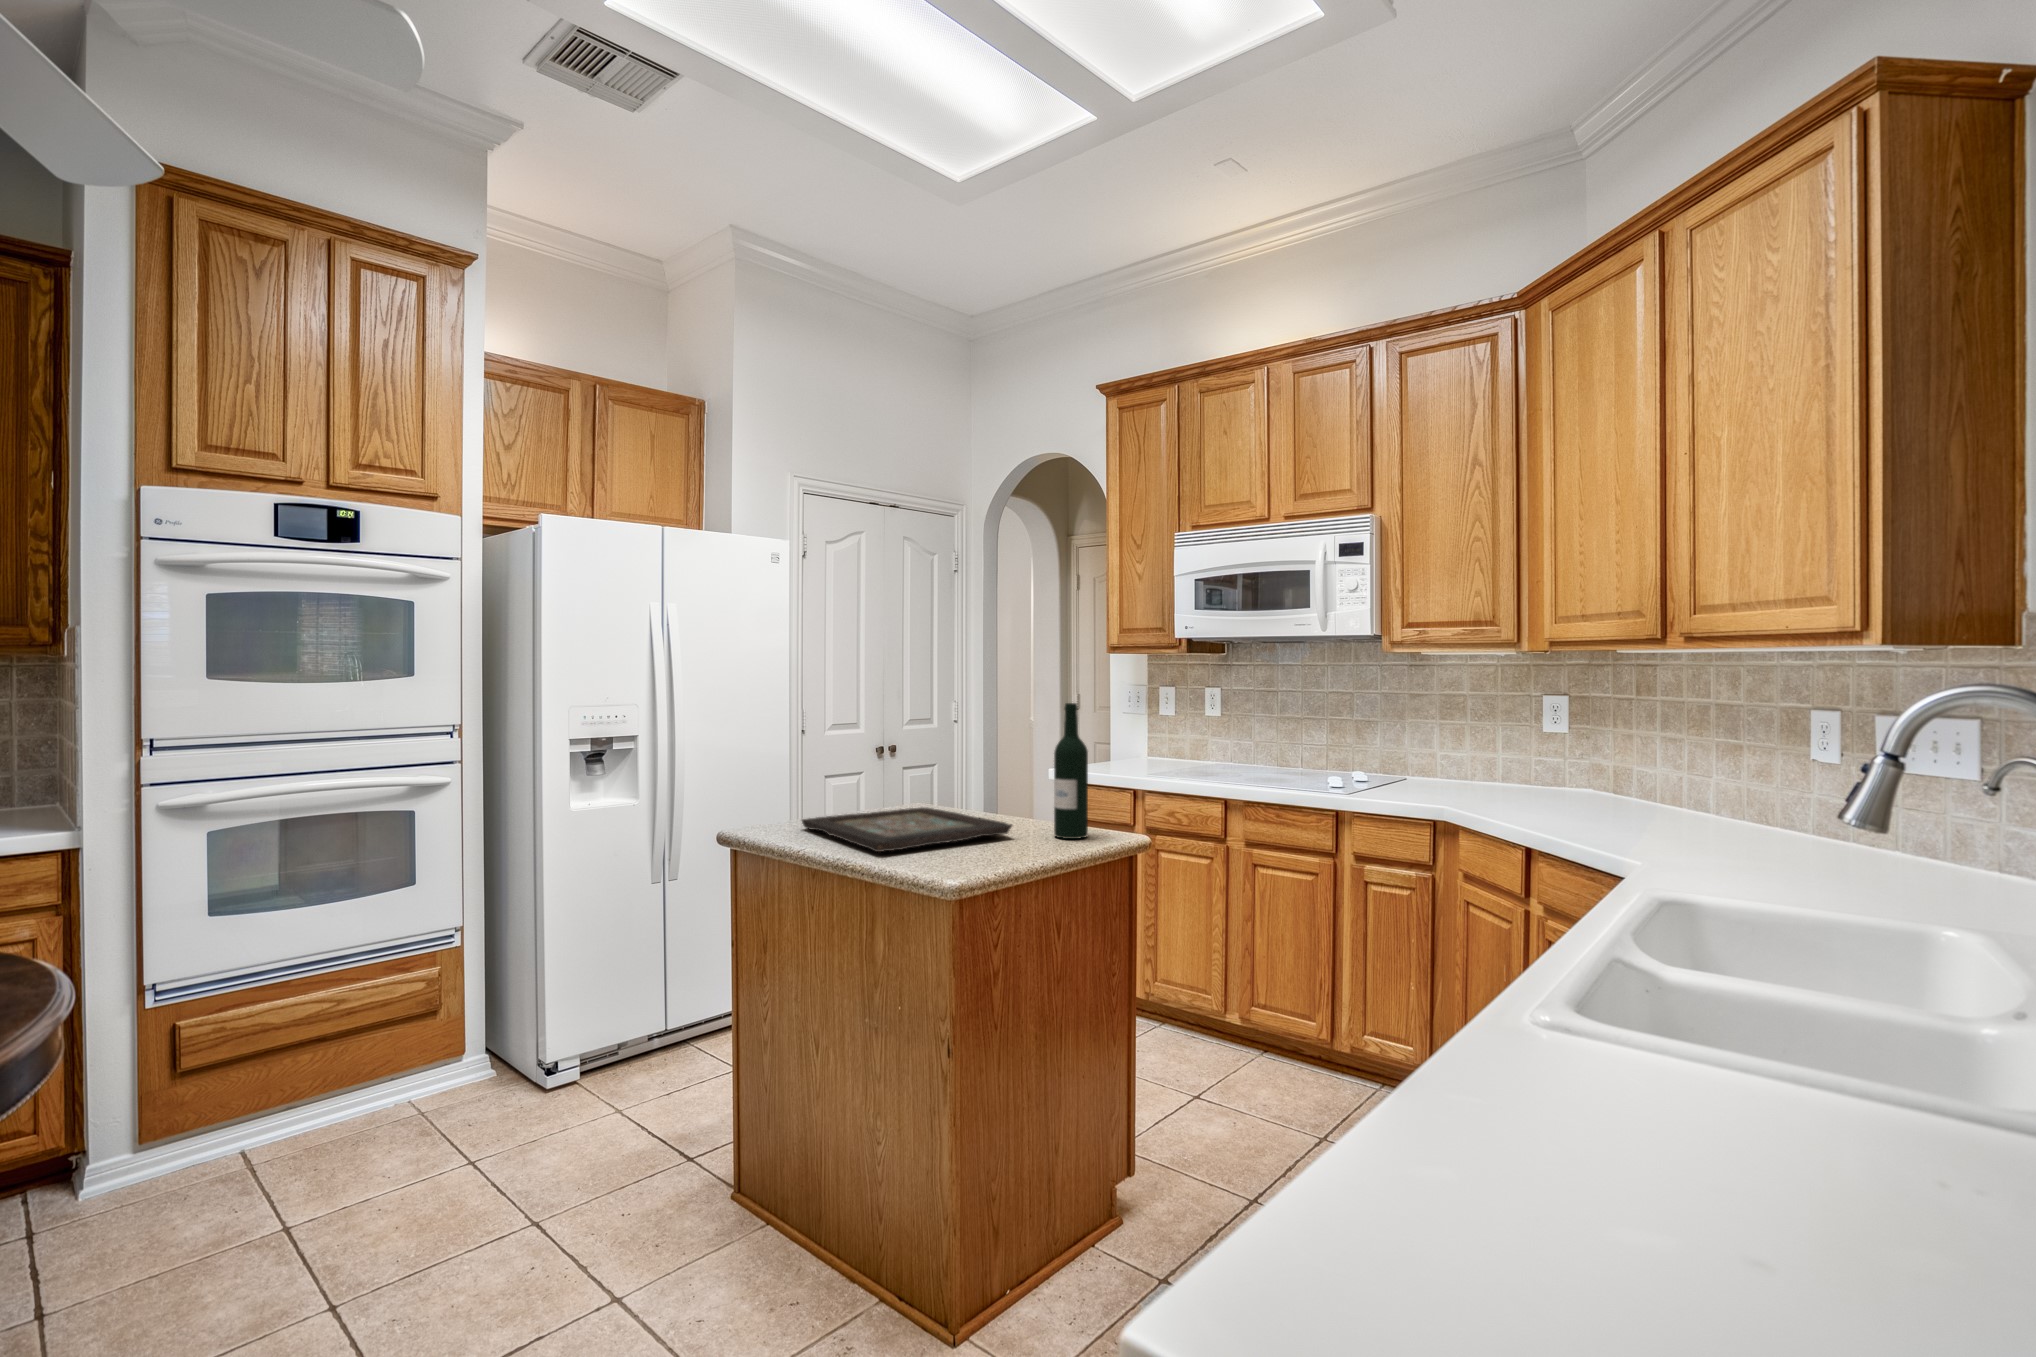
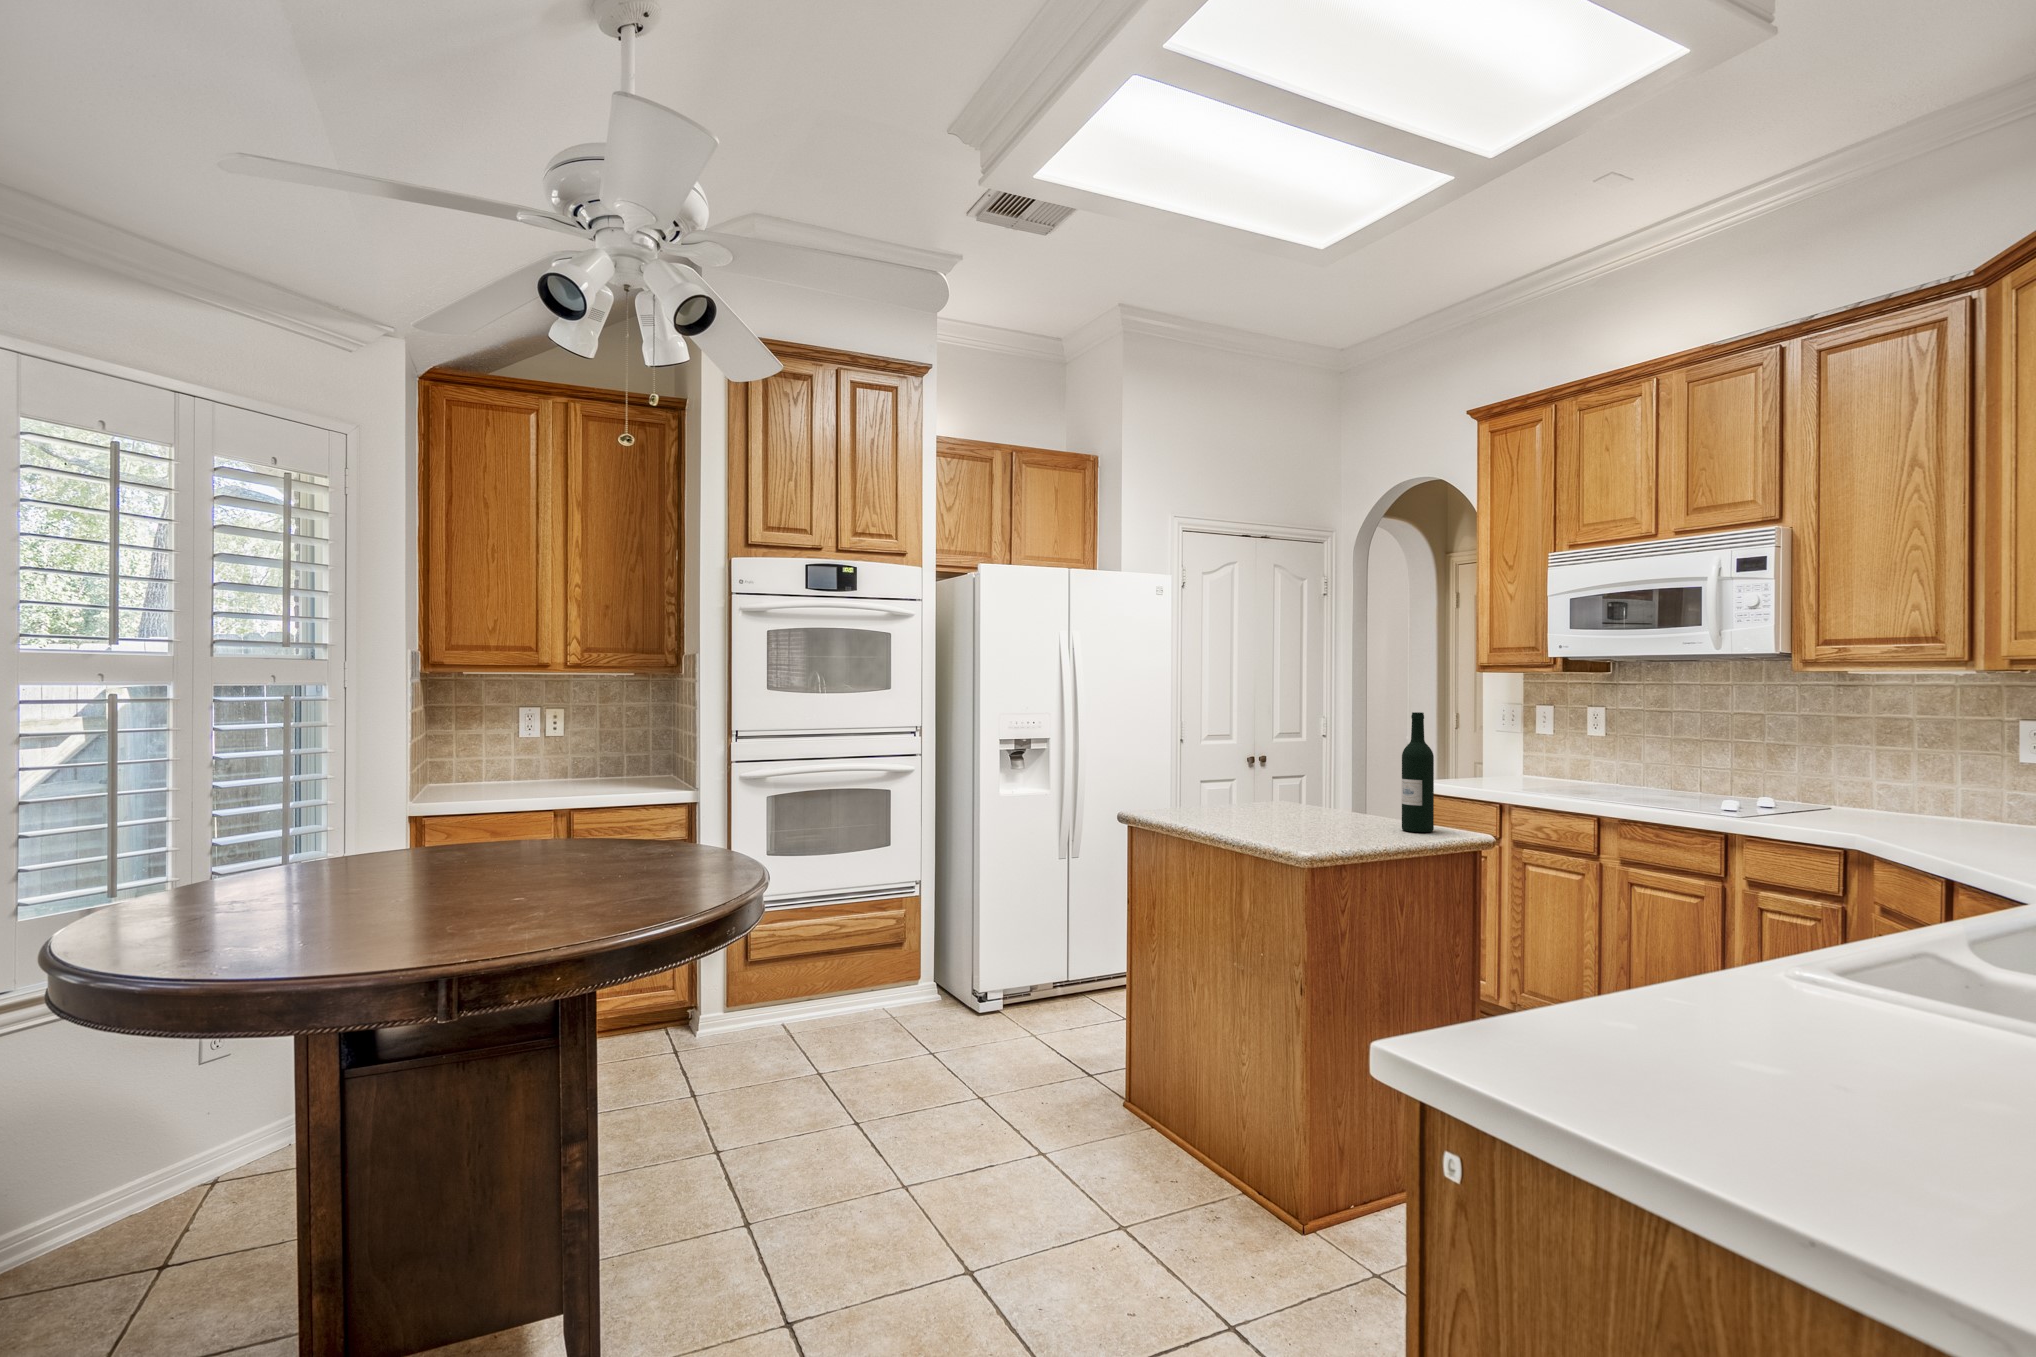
decorative tray: present [802,807,1012,852] -> none [1182,802,1363,830]

